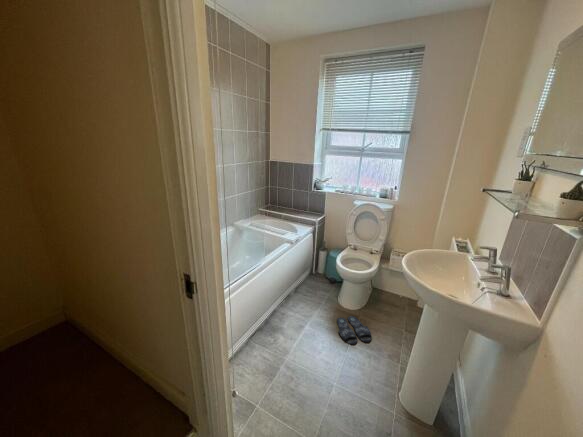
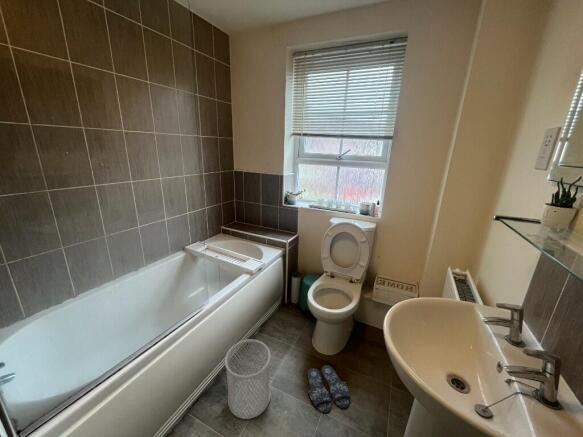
wastebasket: none [278,290,312,346] -> present [225,339,271,419]

